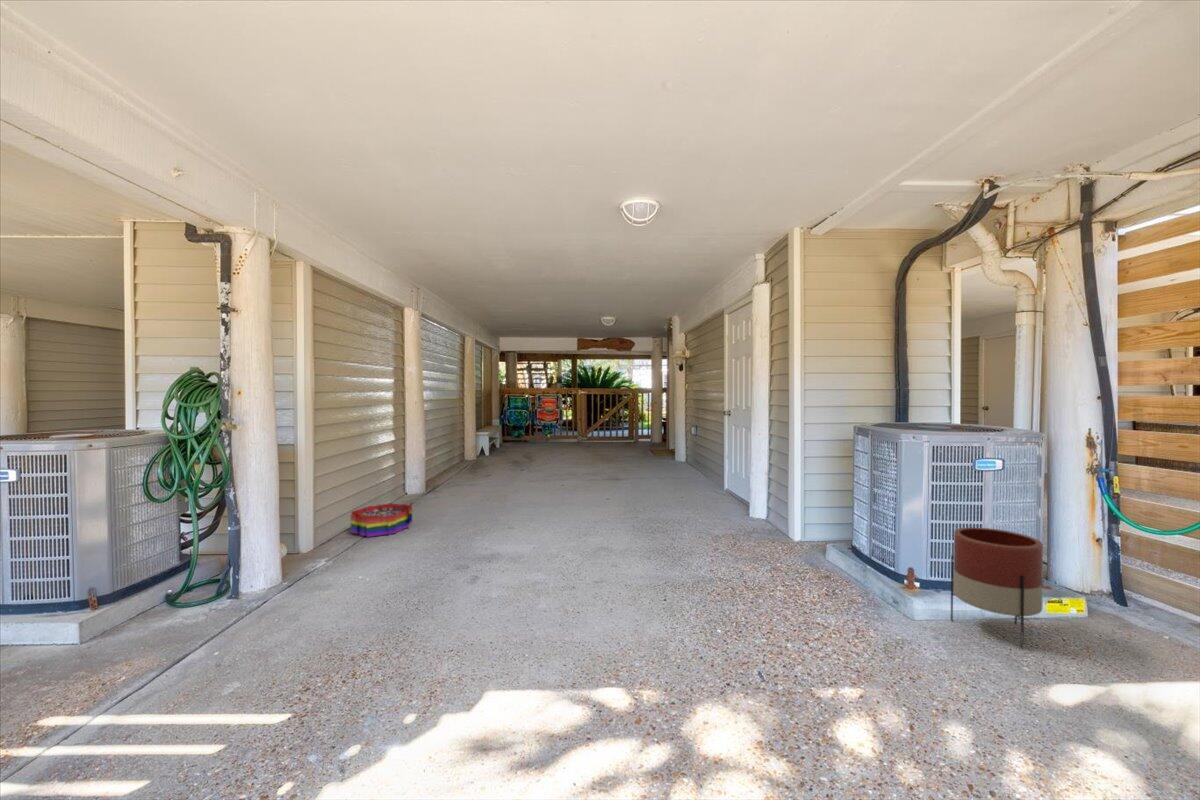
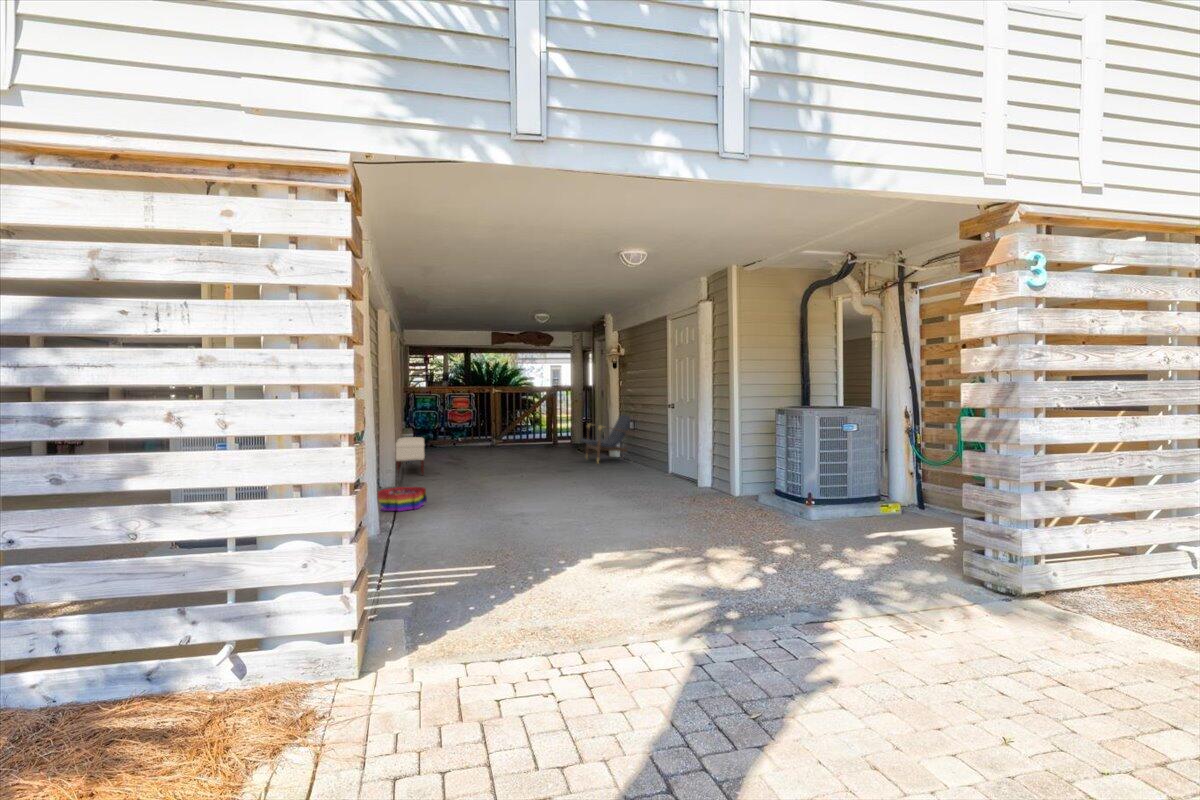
lounge chair: none [640,415,698,472] -> present [580,415,630,463]
bench: none [441,438,484,479] -> present [396,437,425,475]
planter: present [951,527,1043,649] -> none [831,465,875,526]

